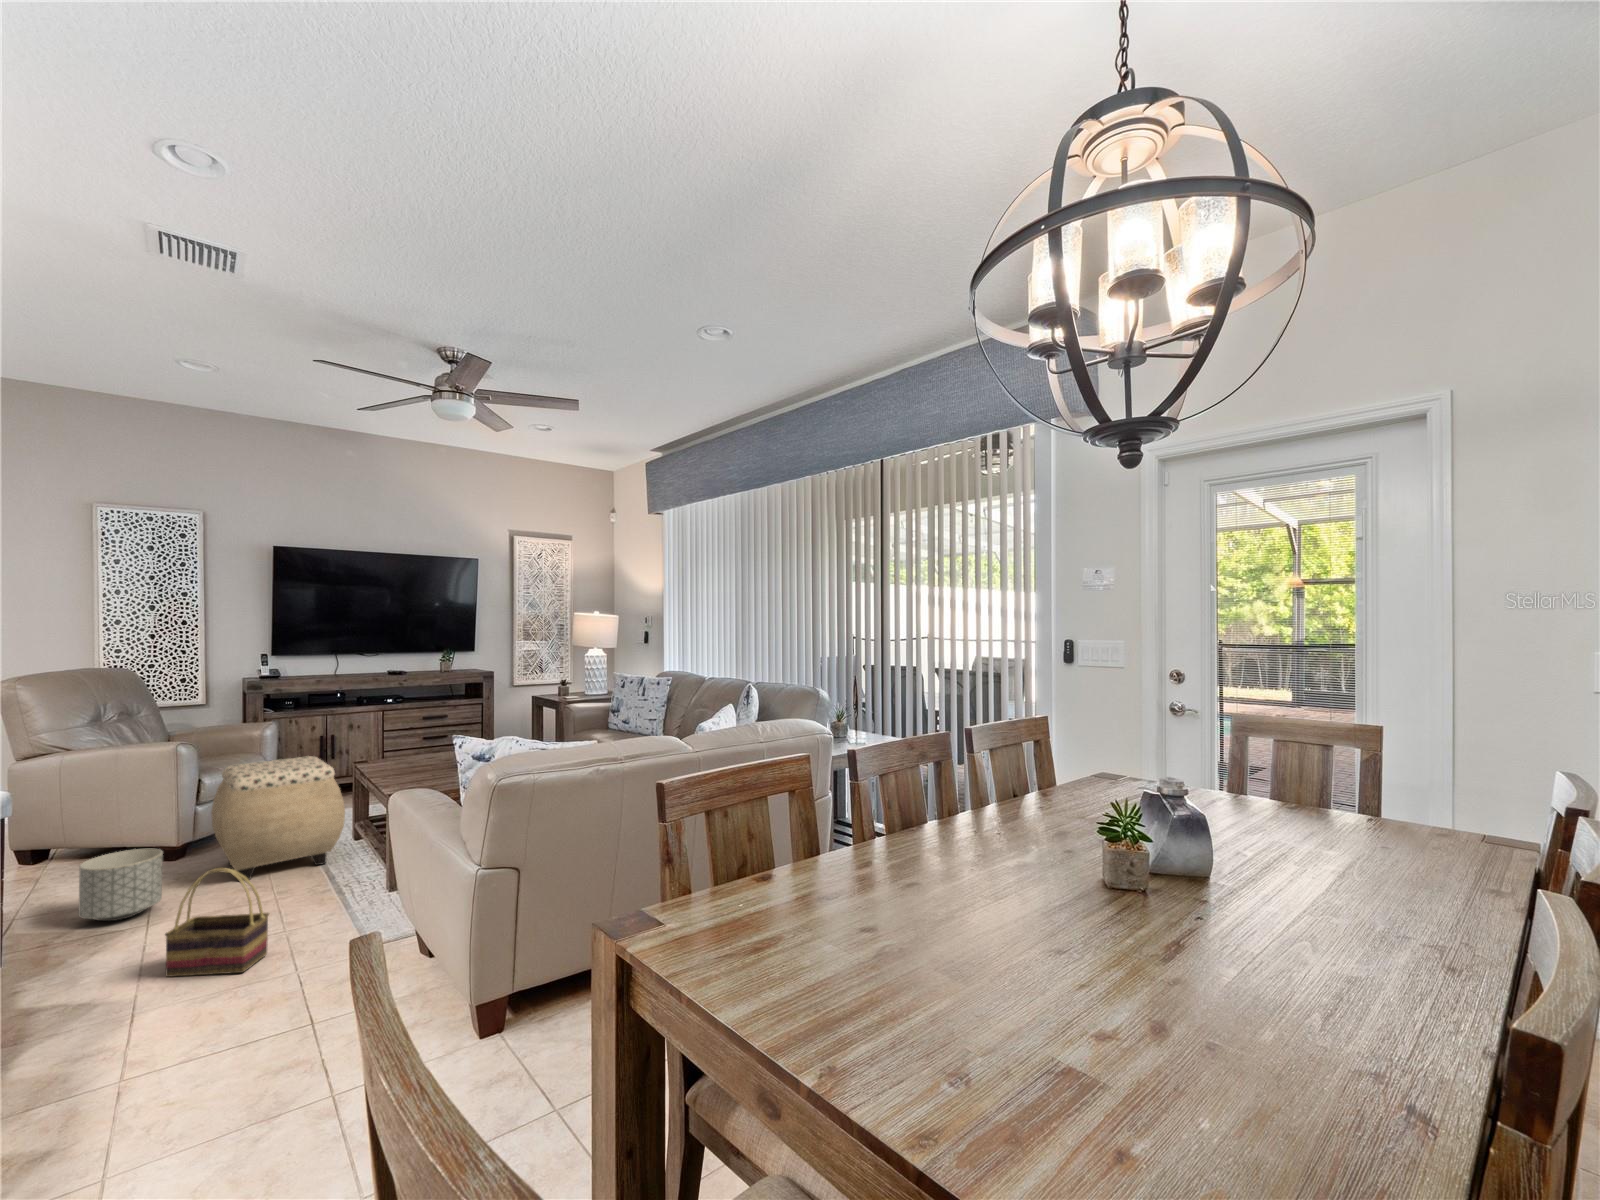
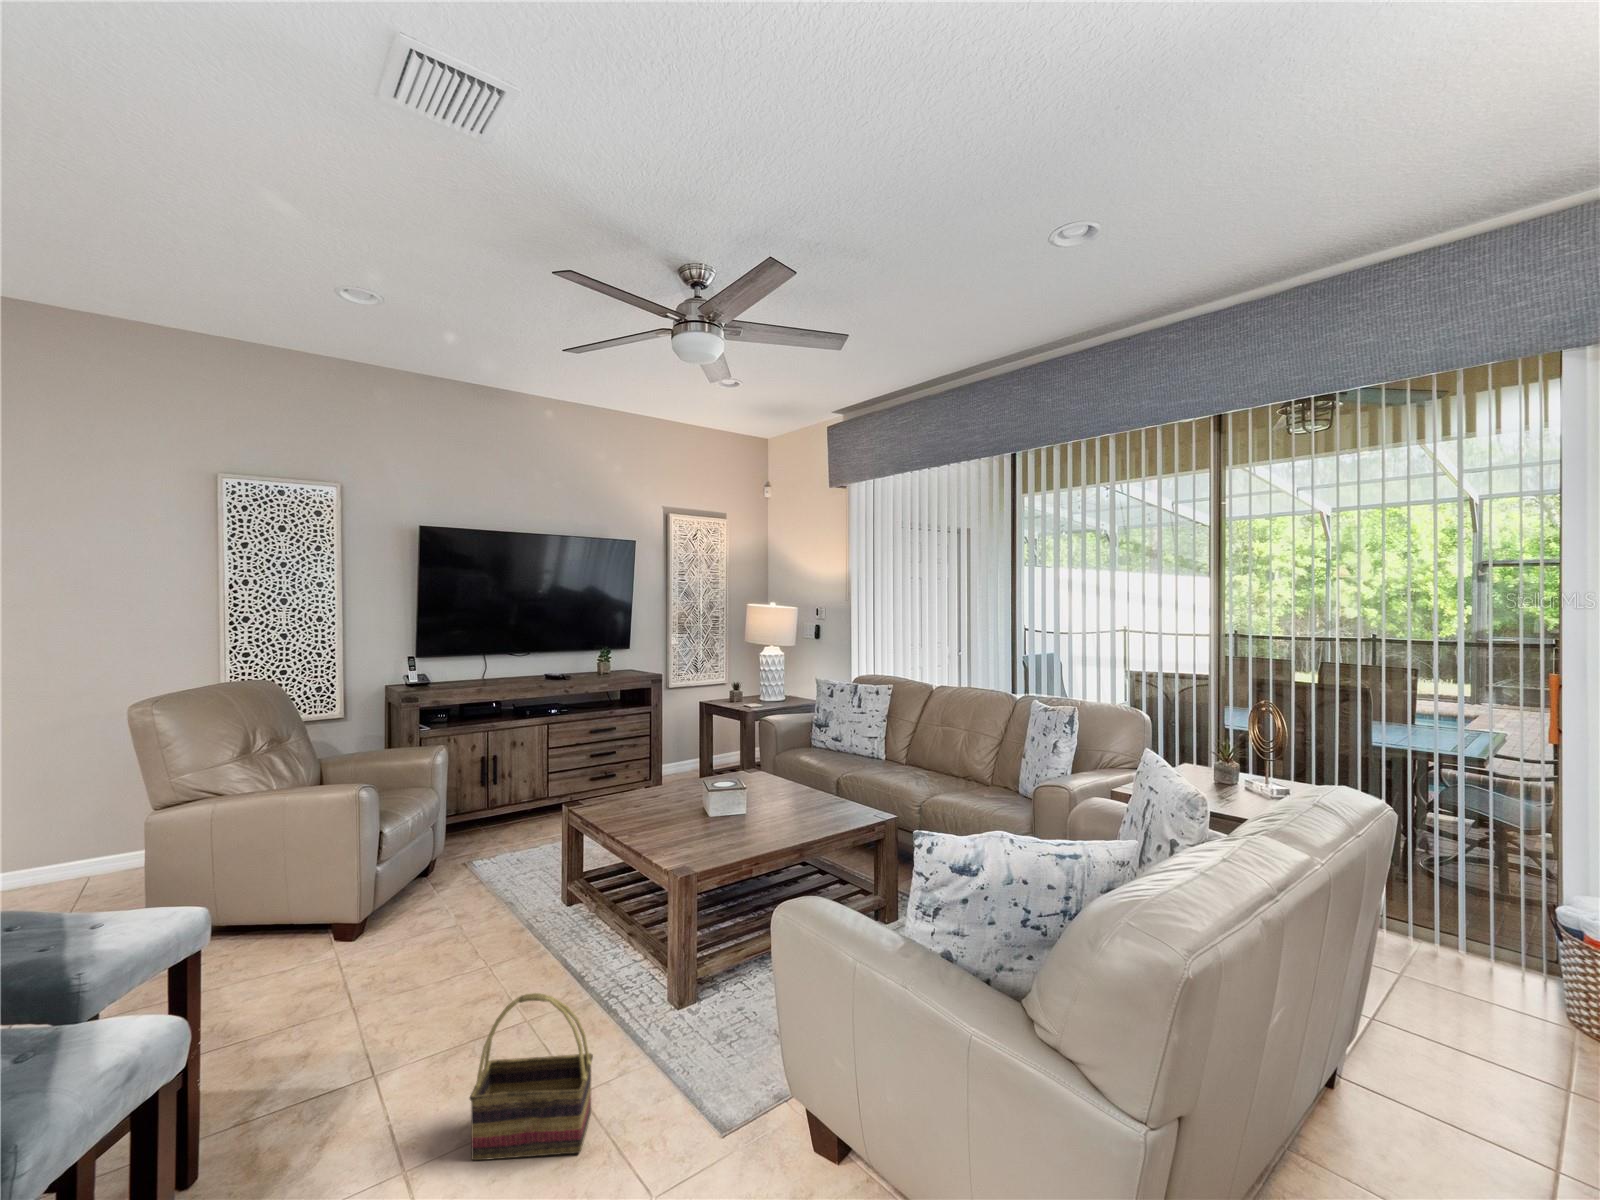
ottoman: present [211,756,345,881] -> none [409,795,582,971]
planter: present [79,849,163,921] -> none [294,936,391,1045]

